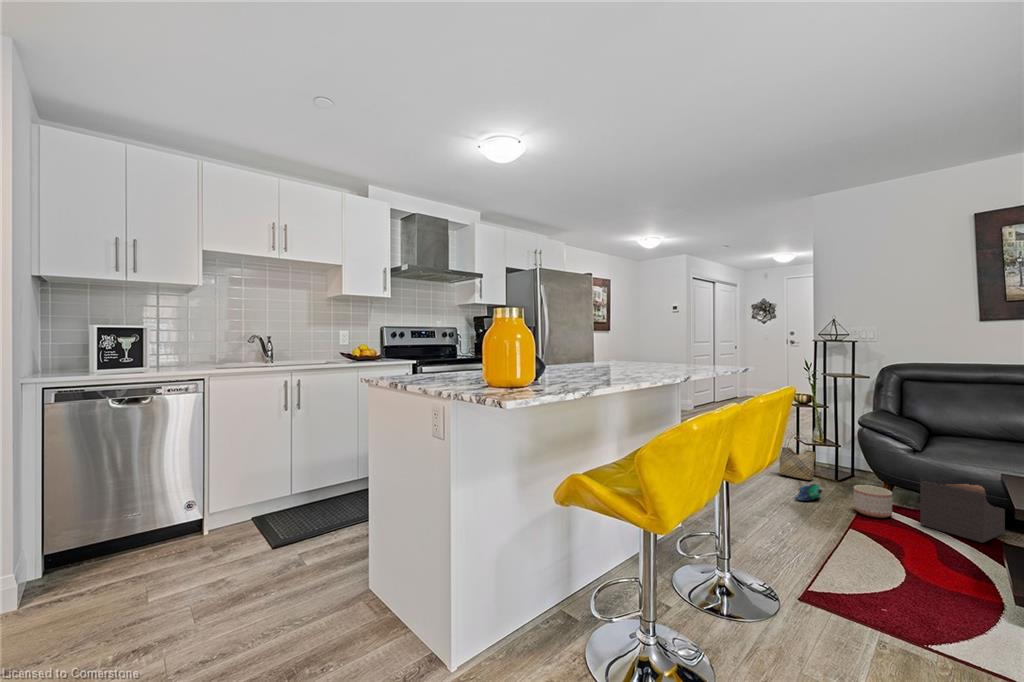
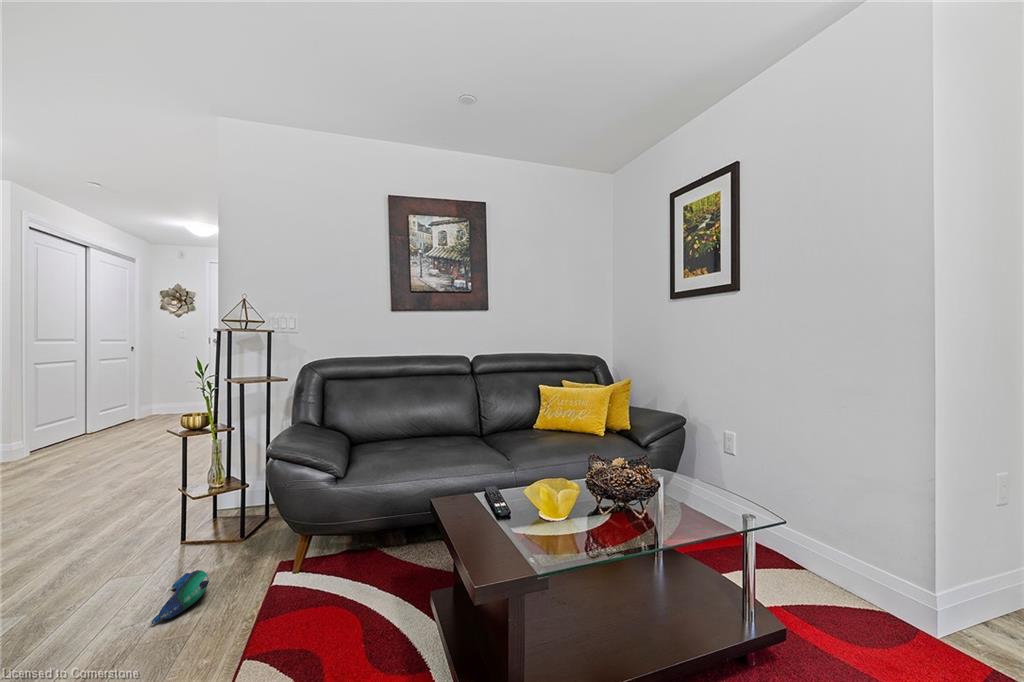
woven basket: present [779,434,816,480] -> none [144,477,211,558]
footstool: present [920,481,1005,543] -> none [345,491,424,585]
planter: present [854,485,892,518] -> none [258,544,311,602]

